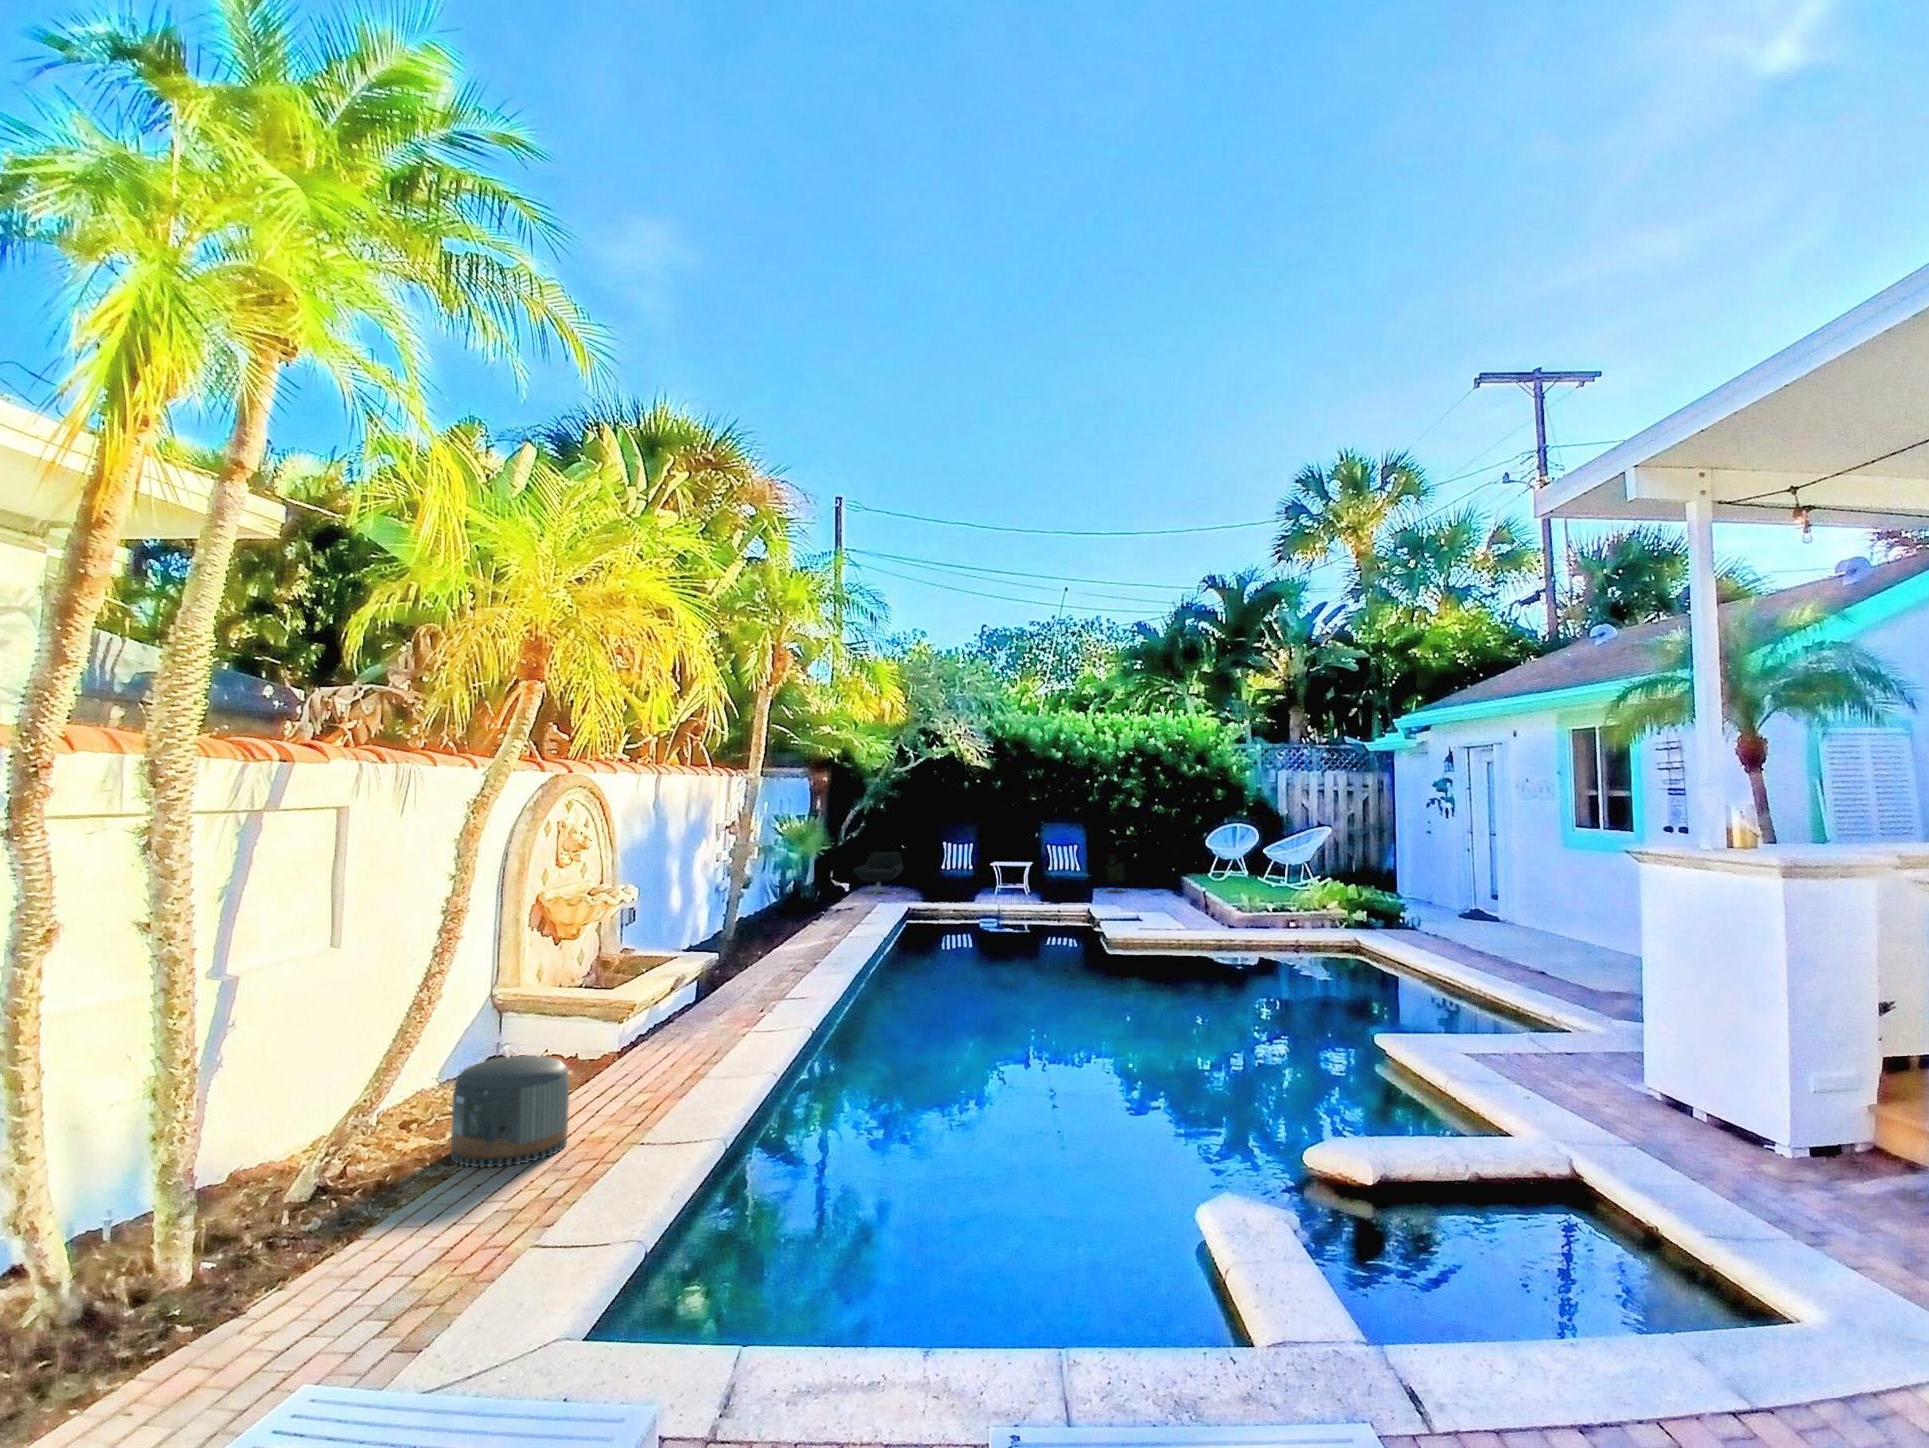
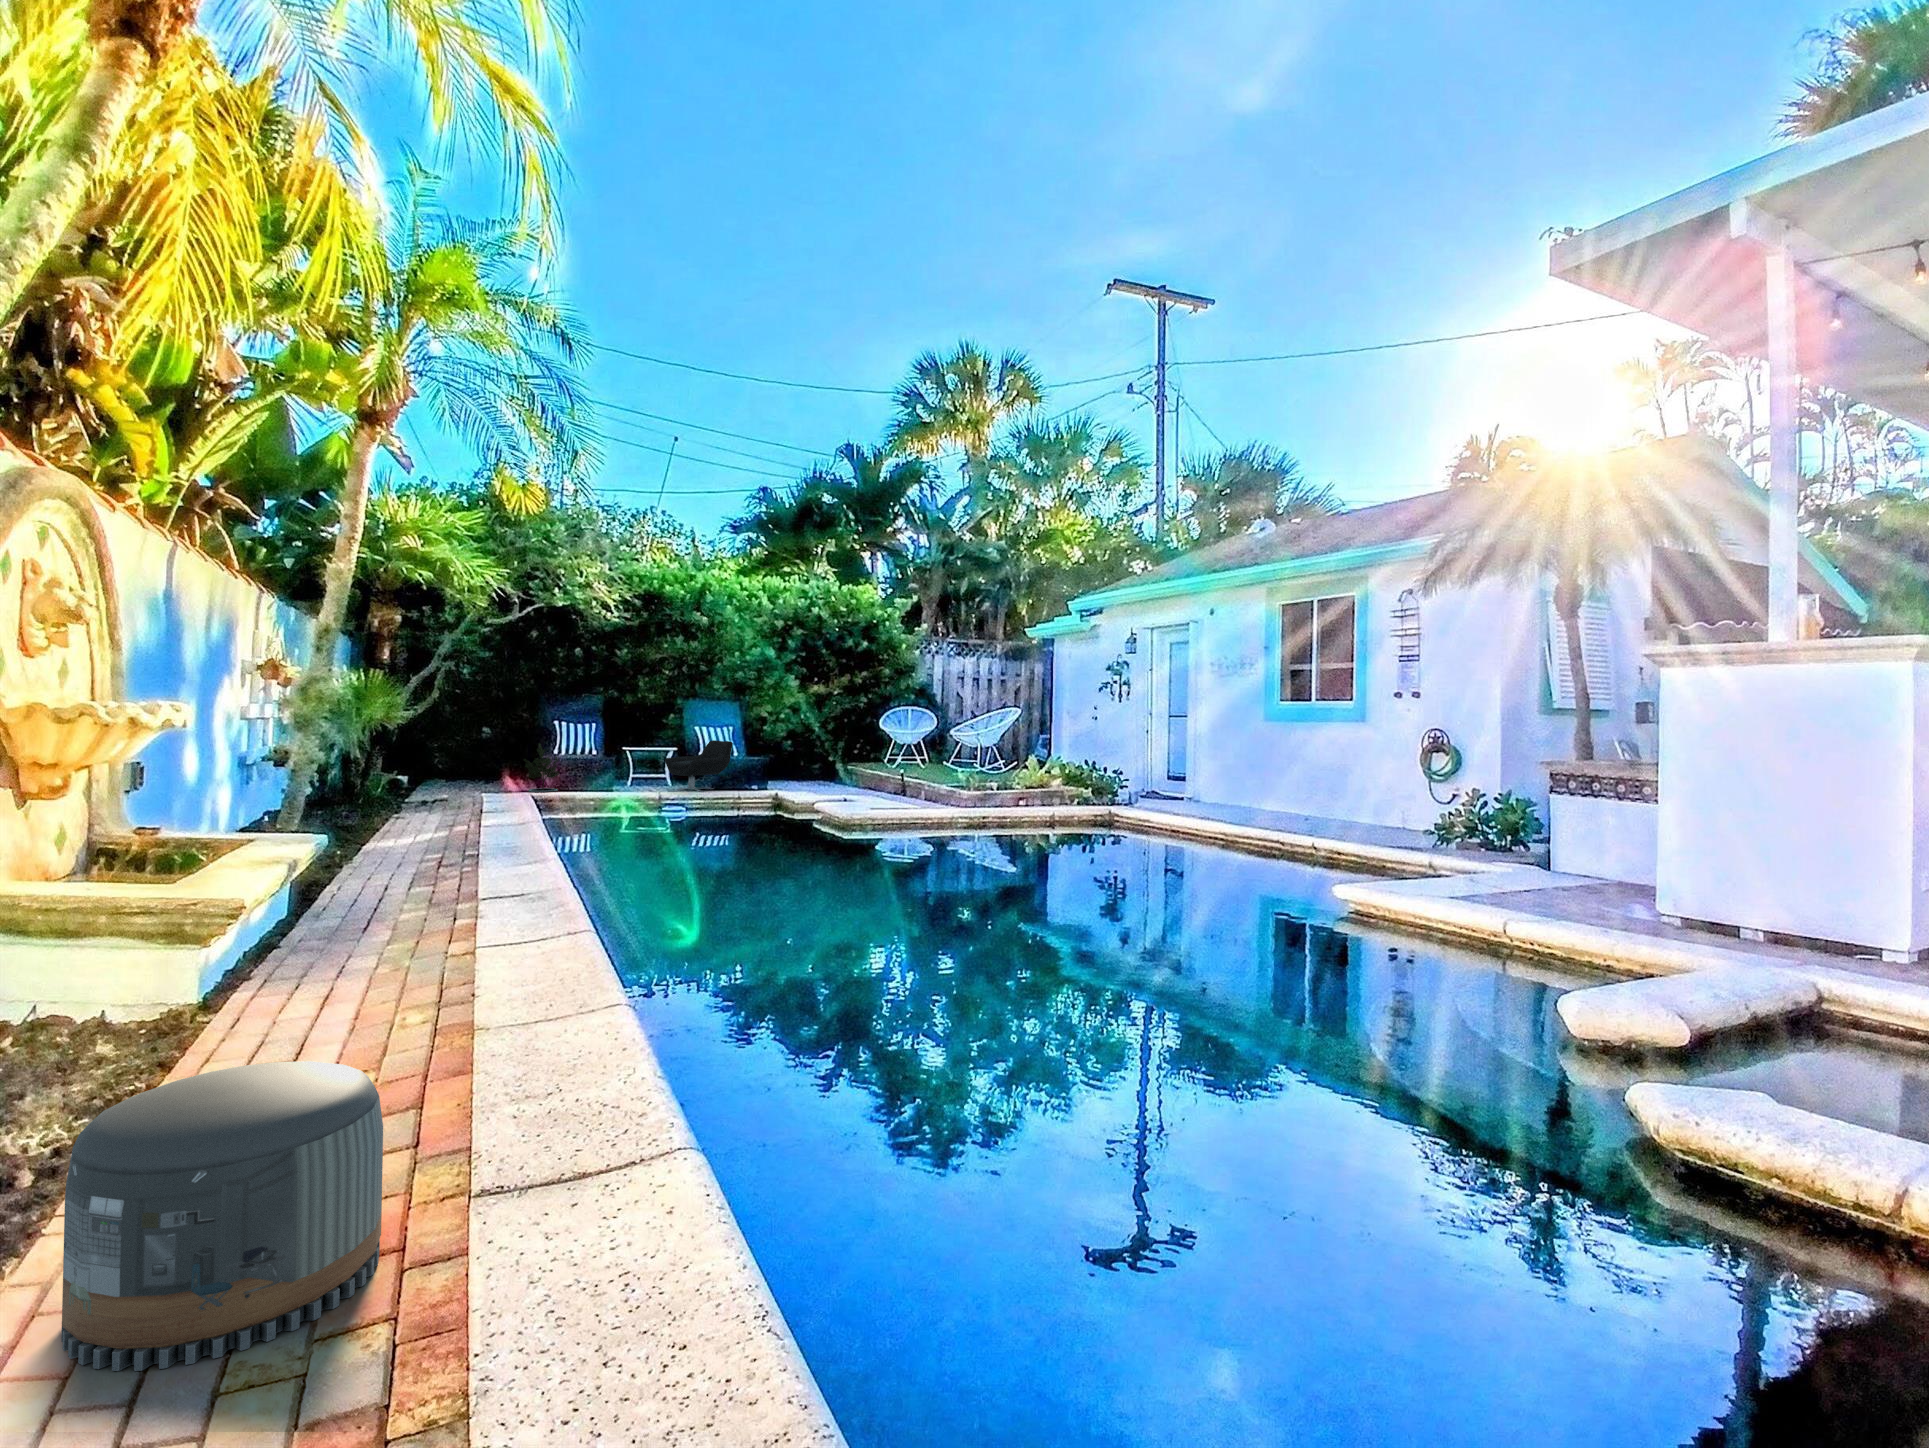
lounge chair: present [853,852,903,895] -> present [665,740,733,792]
potted tree: present [1106,859,1125,893] -> present [526,743,559,792]

